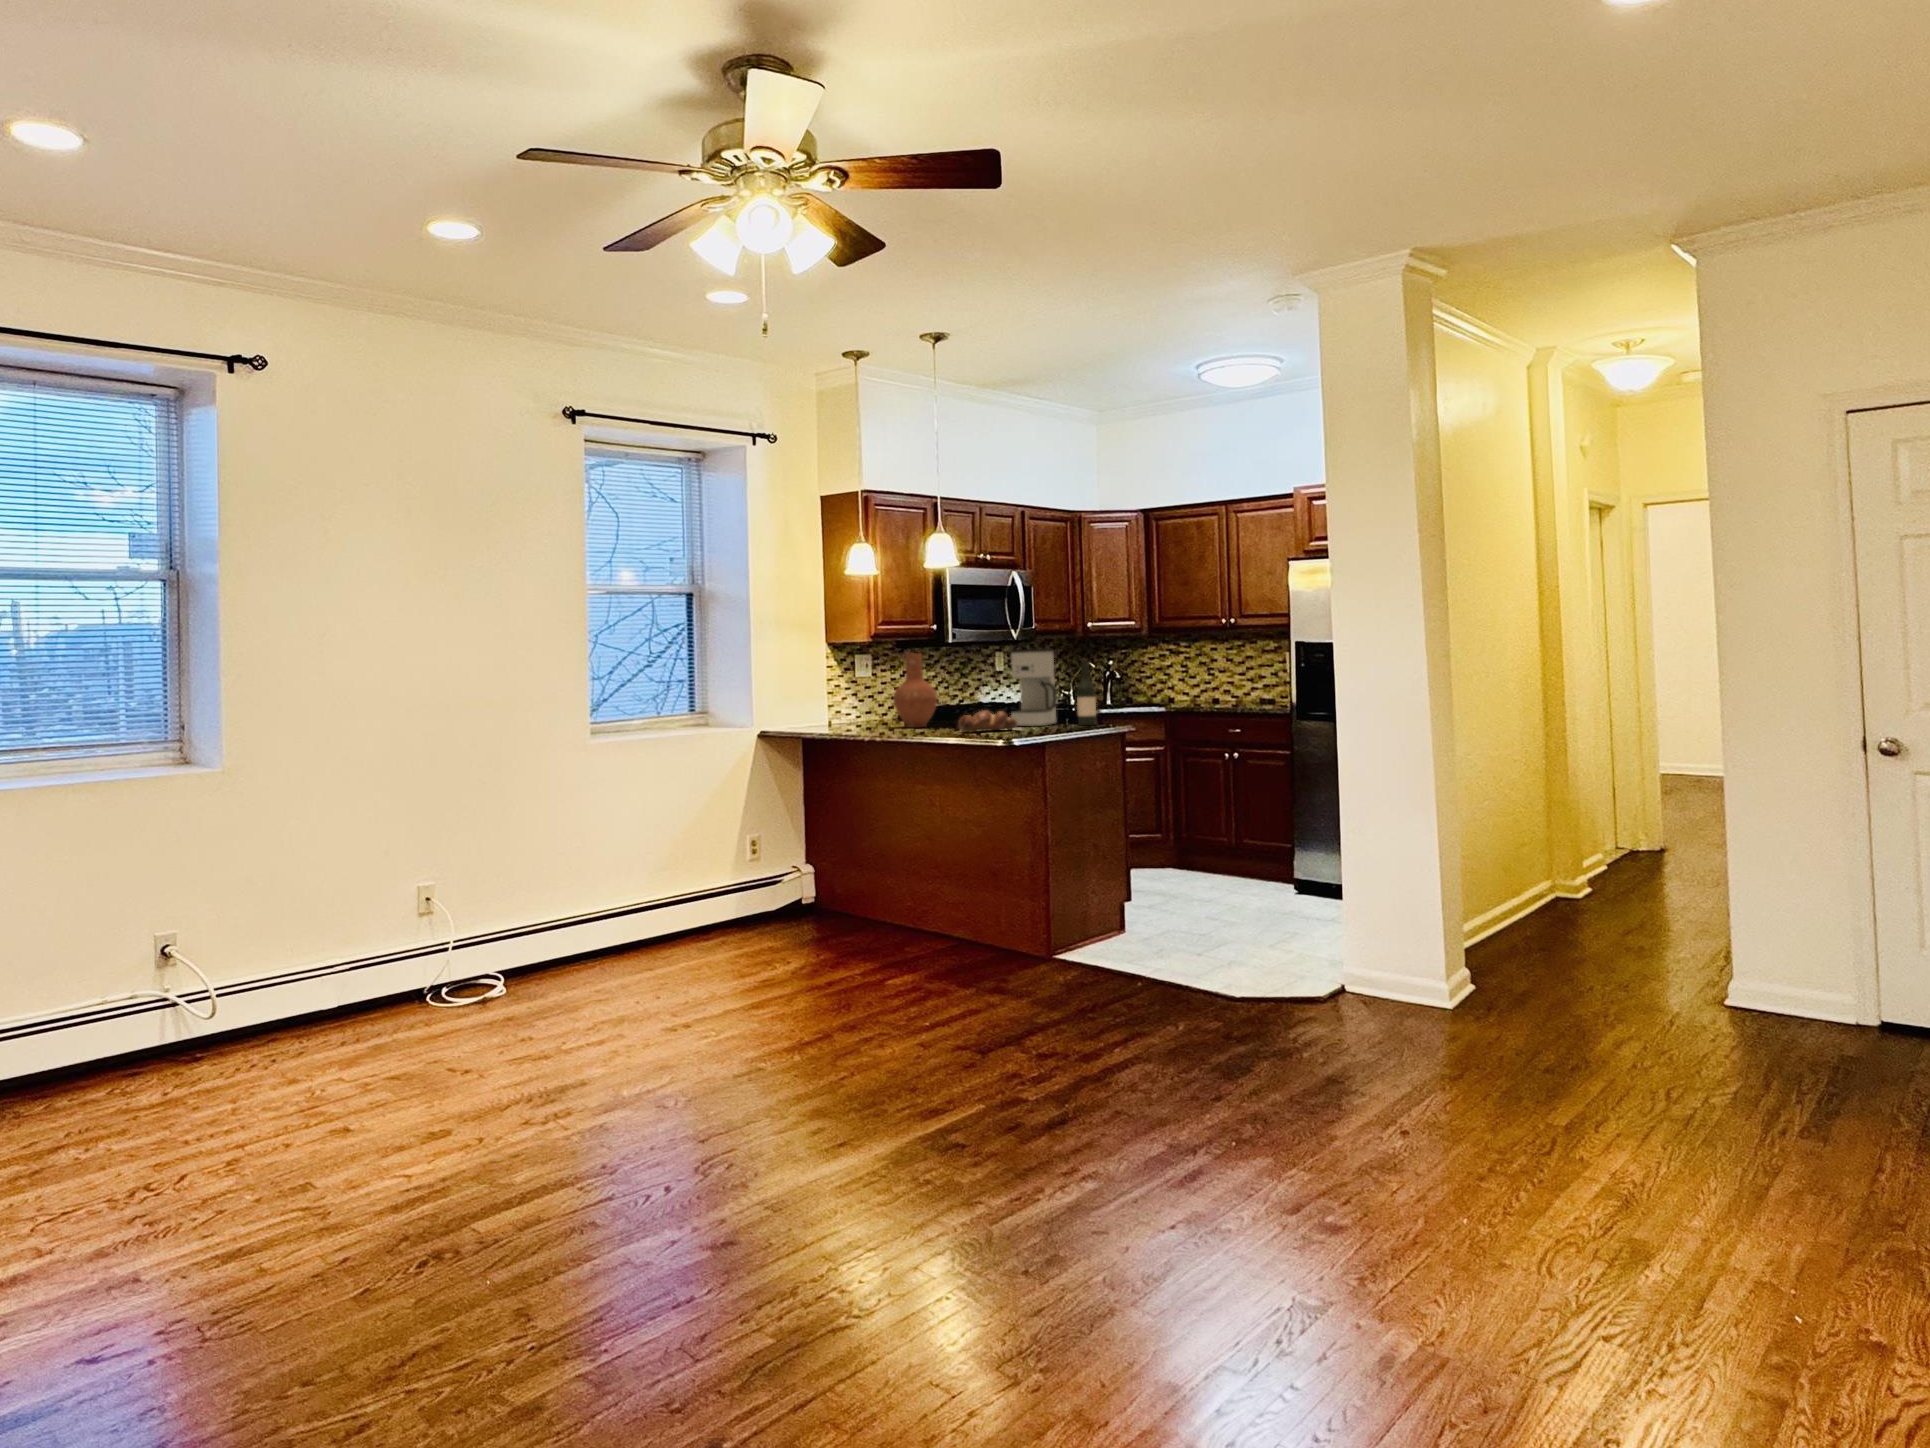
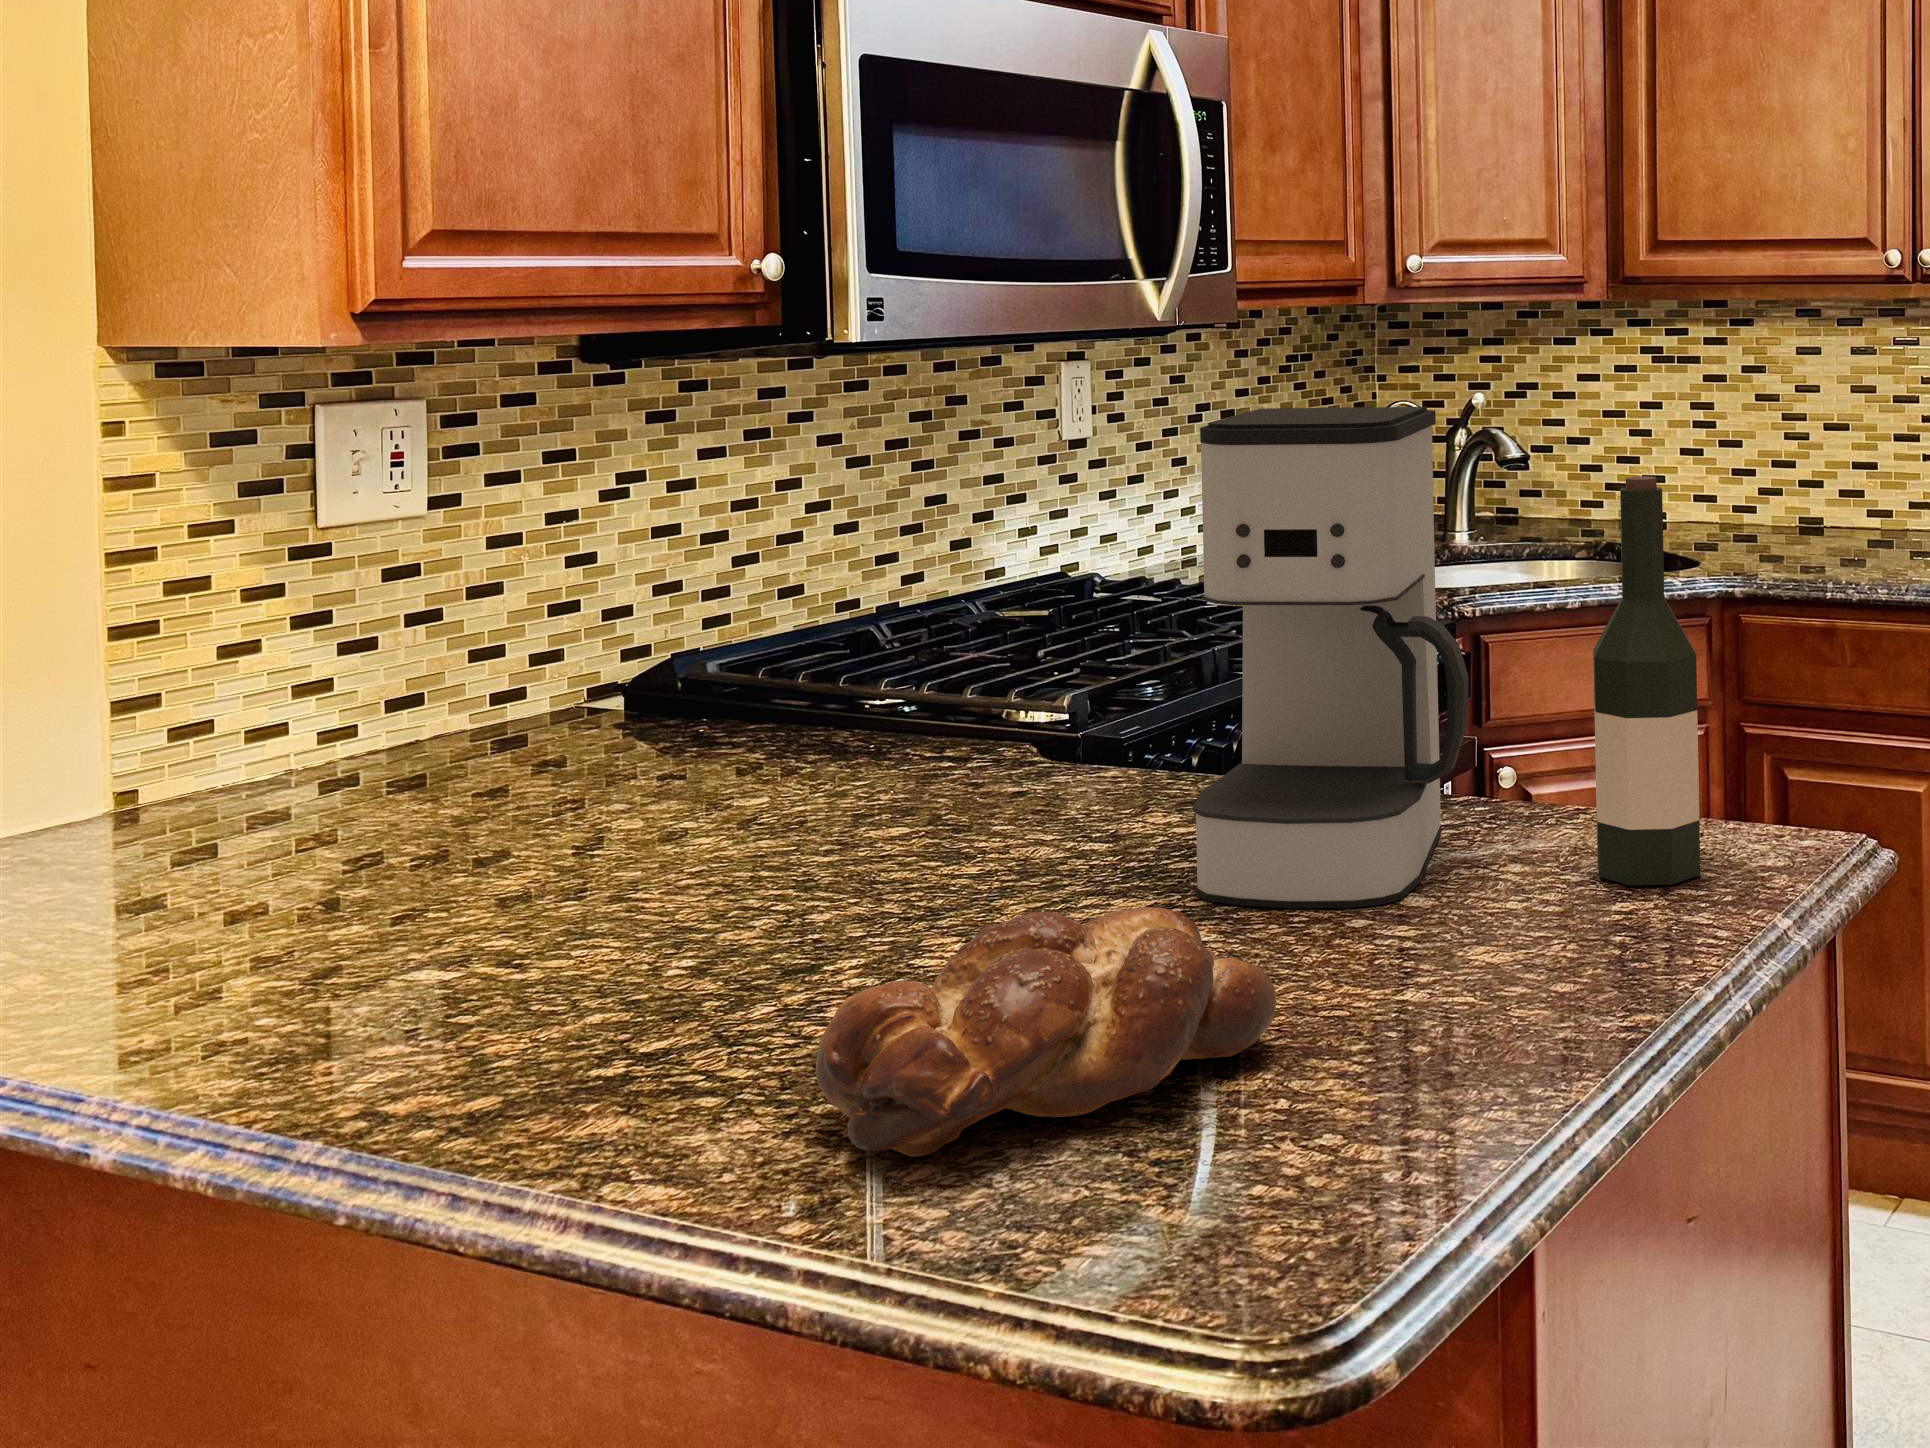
vase: present [893,653,937,727] -> none [423,430,731,915]

